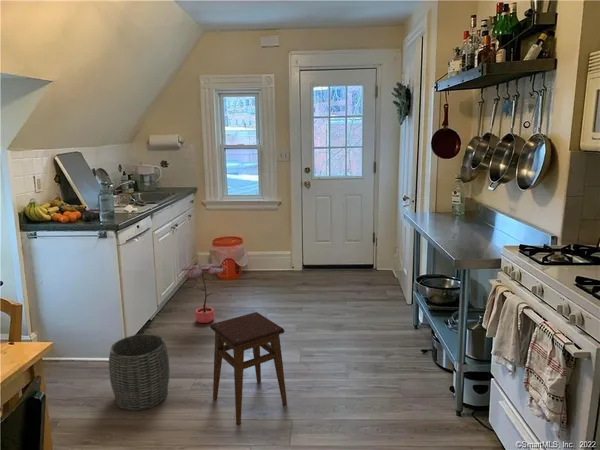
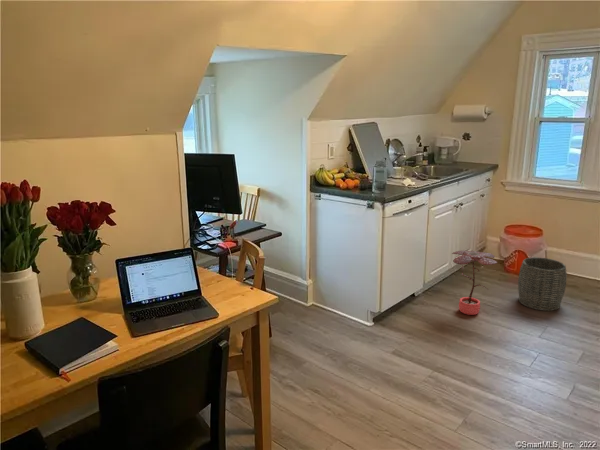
stool: present [210,312,287,424] -> none [439,320,529,439]
woven basket: present [109,334,170,411] -> present [518,257,567,311]

